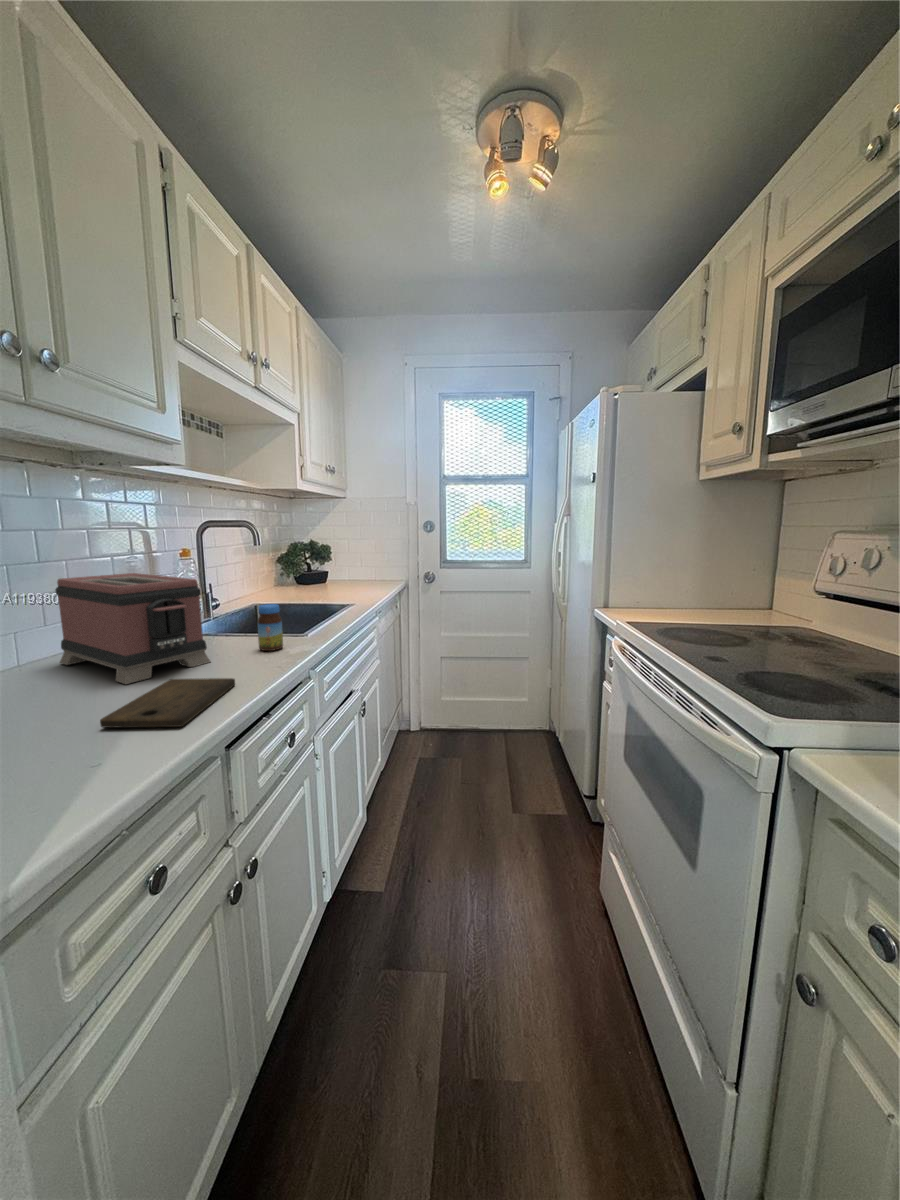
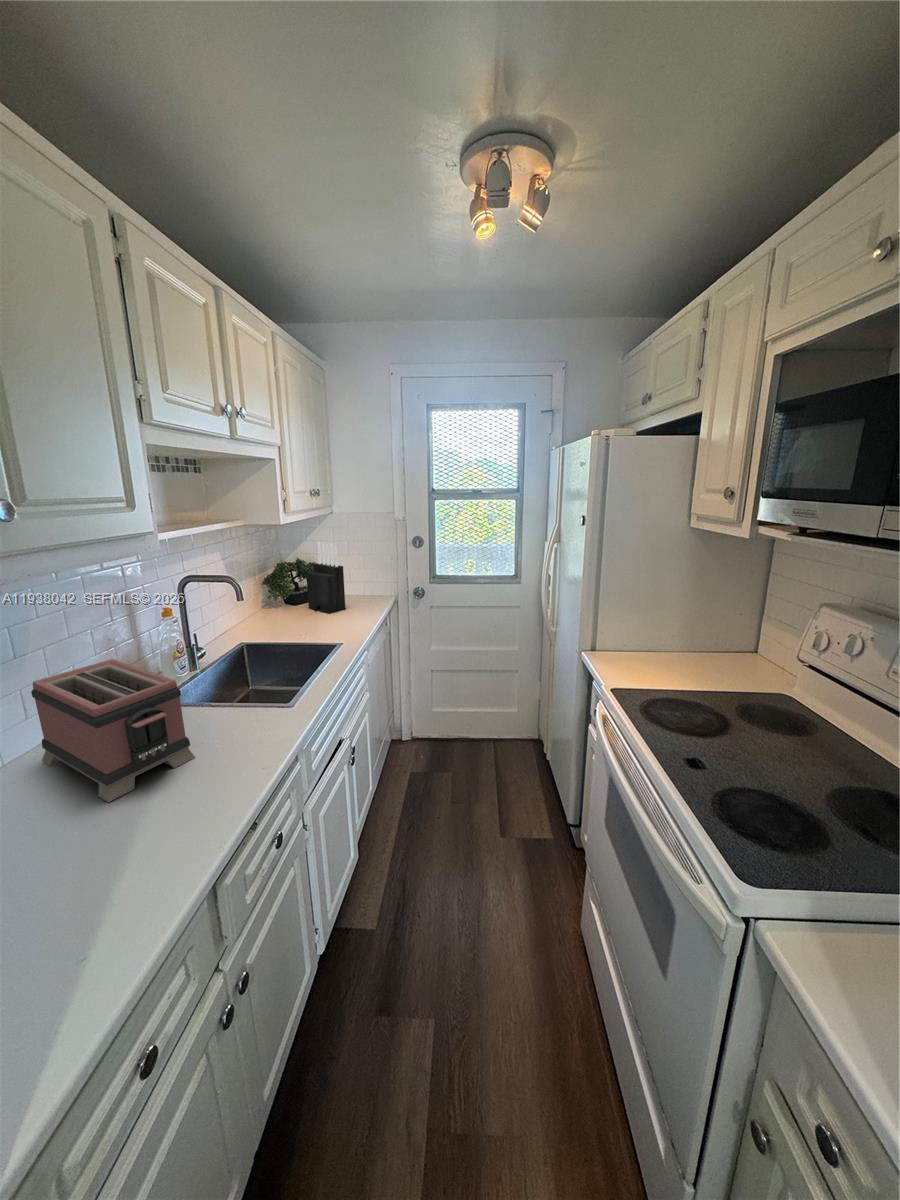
knife block: none [319,521,357,589] -> present [306,542,345,613]
jar: present [257,604,283,651] -> none [241,687,268,736]
cutting board: present [100,678,235,727] -> none [81,797,219,888]

